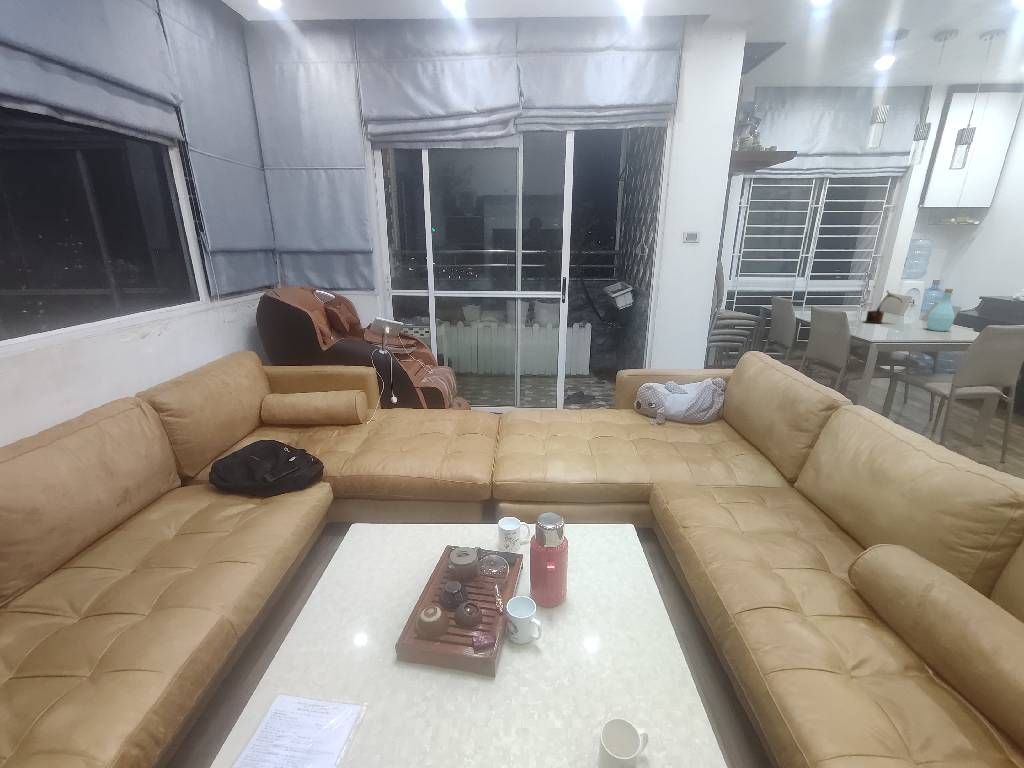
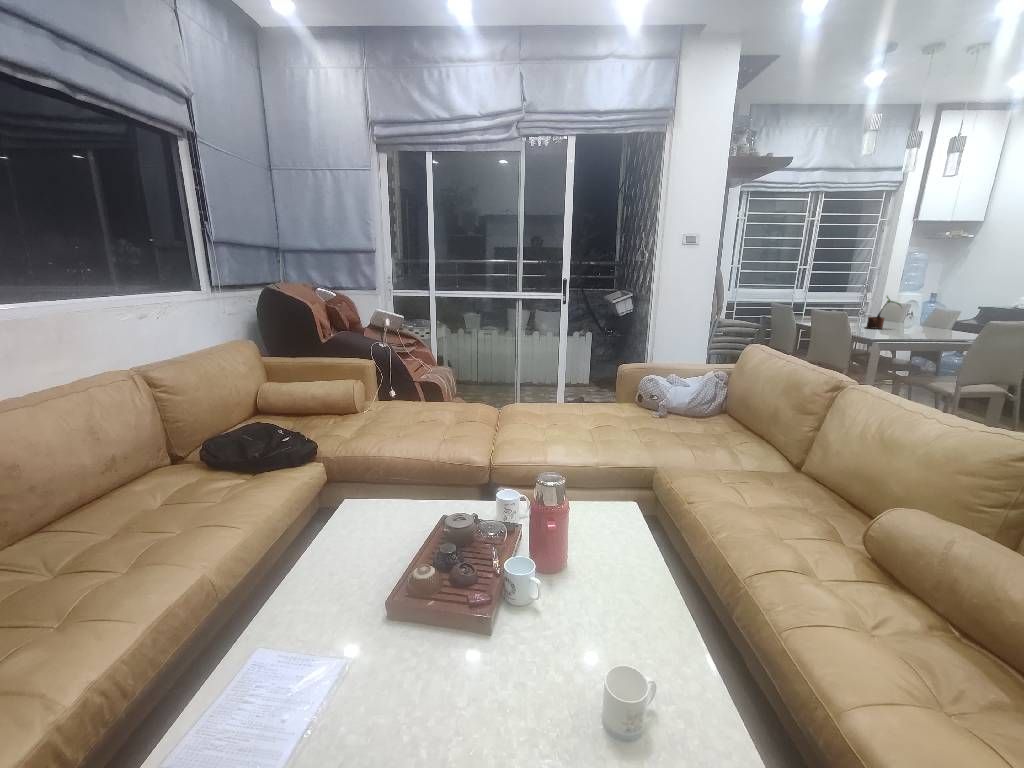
bottle: present [927,289,954,331] -> none [928,293,955,335]

